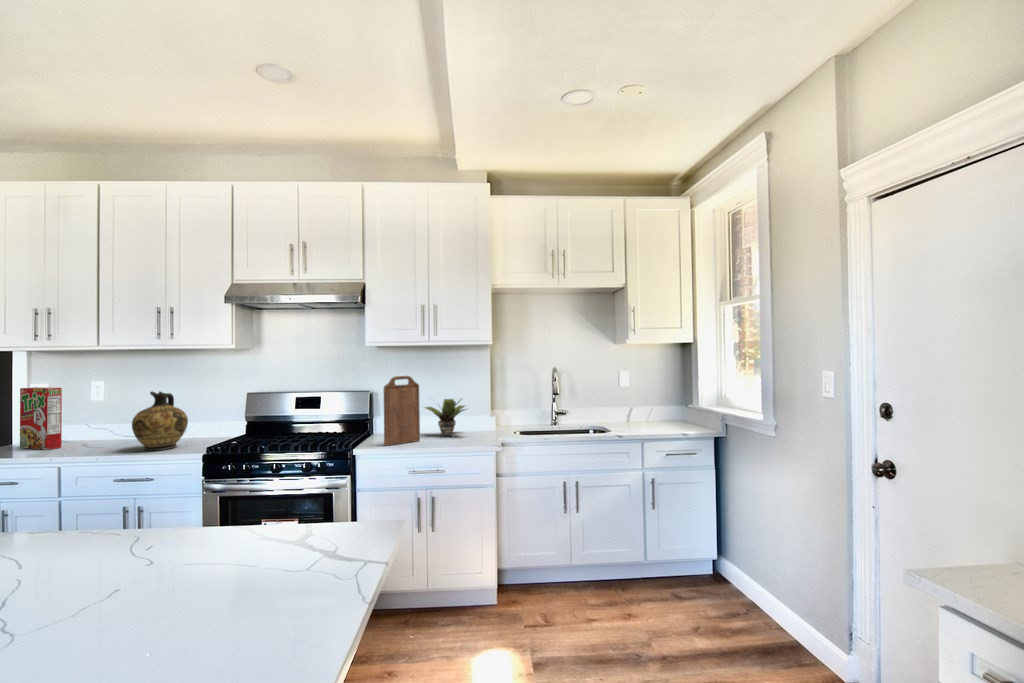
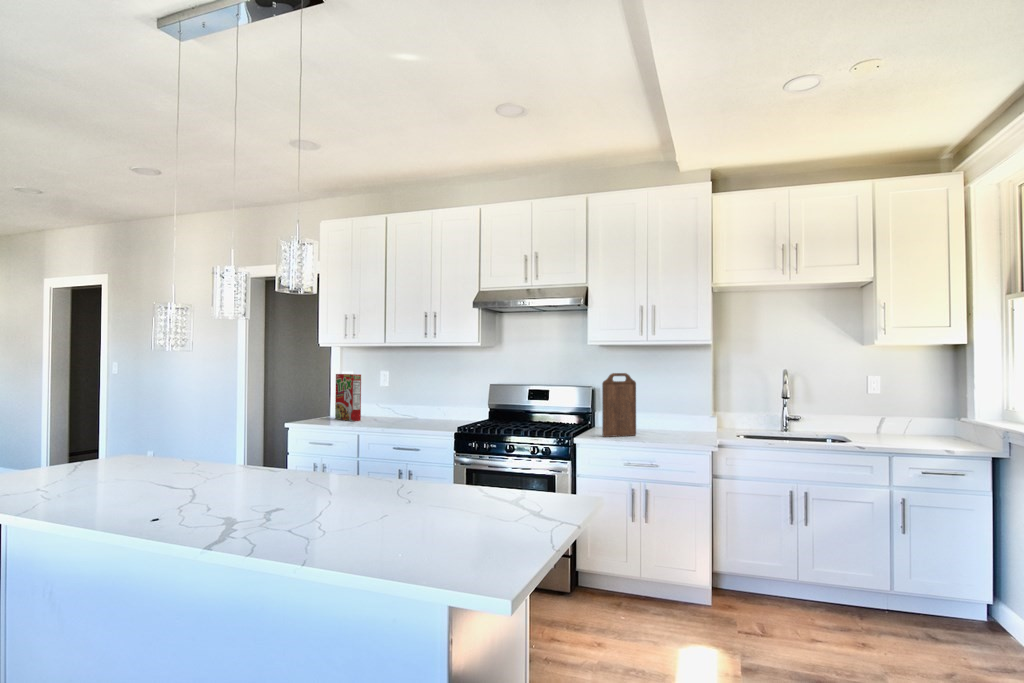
ceramic jug: present [132,391,188,450] -> none [407,379,445,427]
potted plant: present [425,399,466,436] -> none [641,394,687,434]

